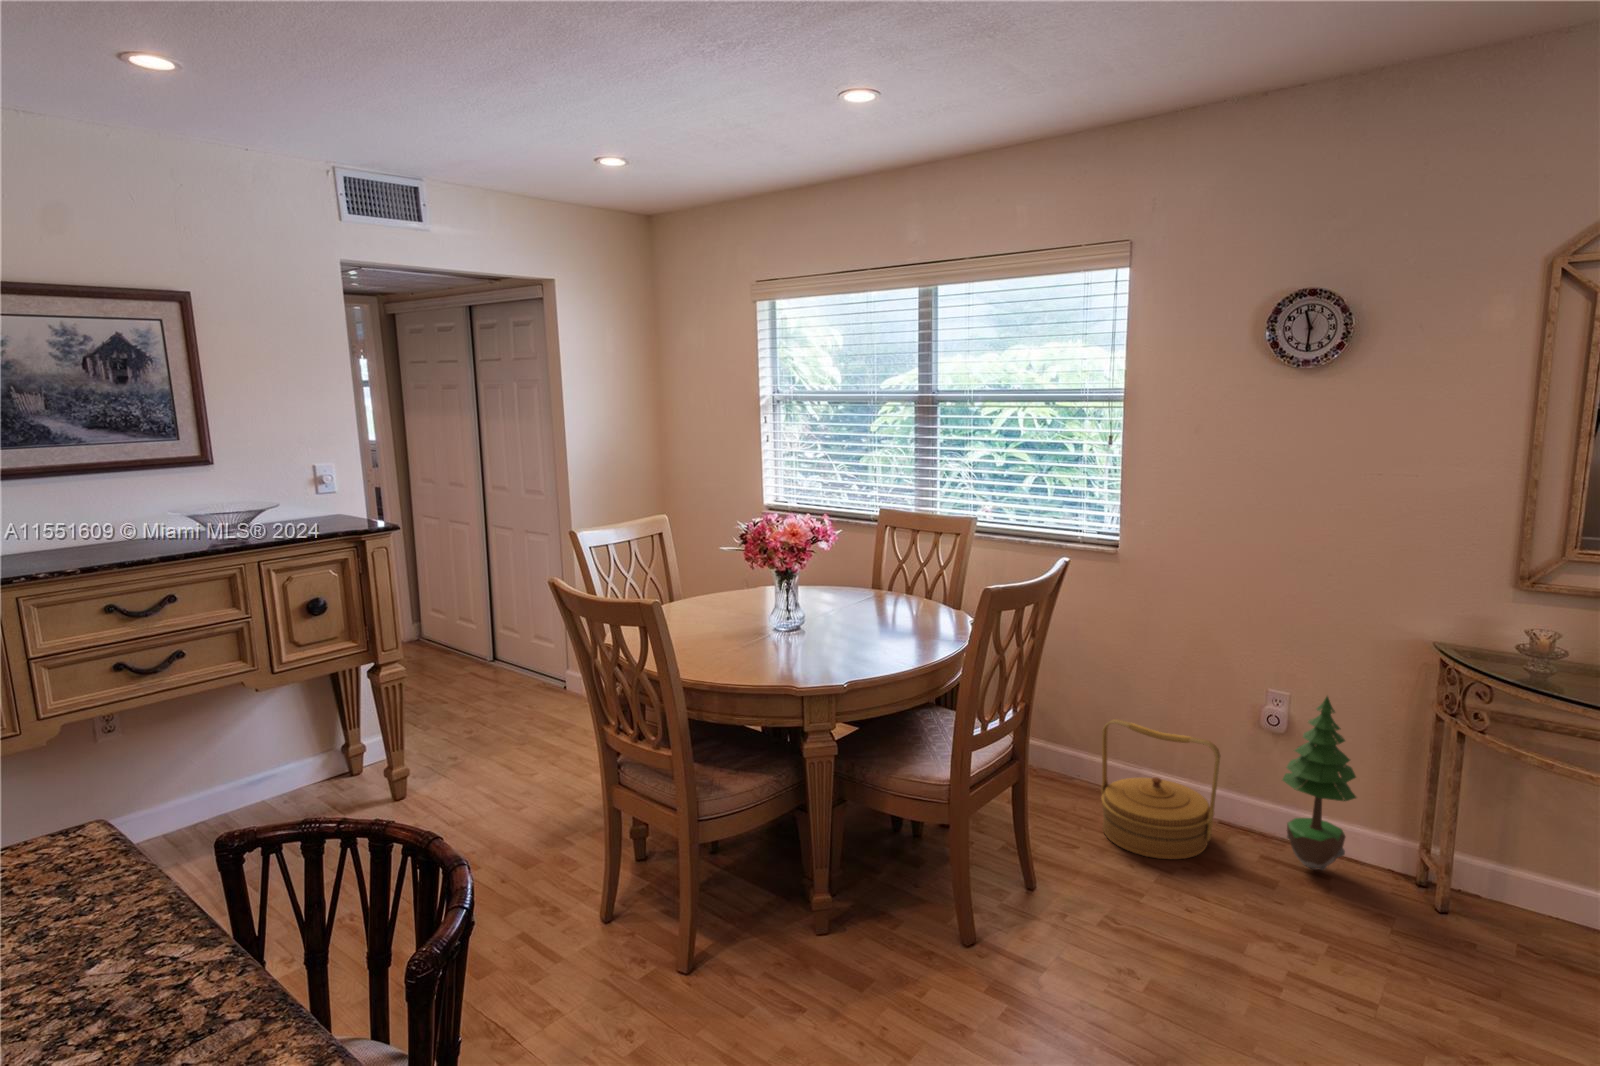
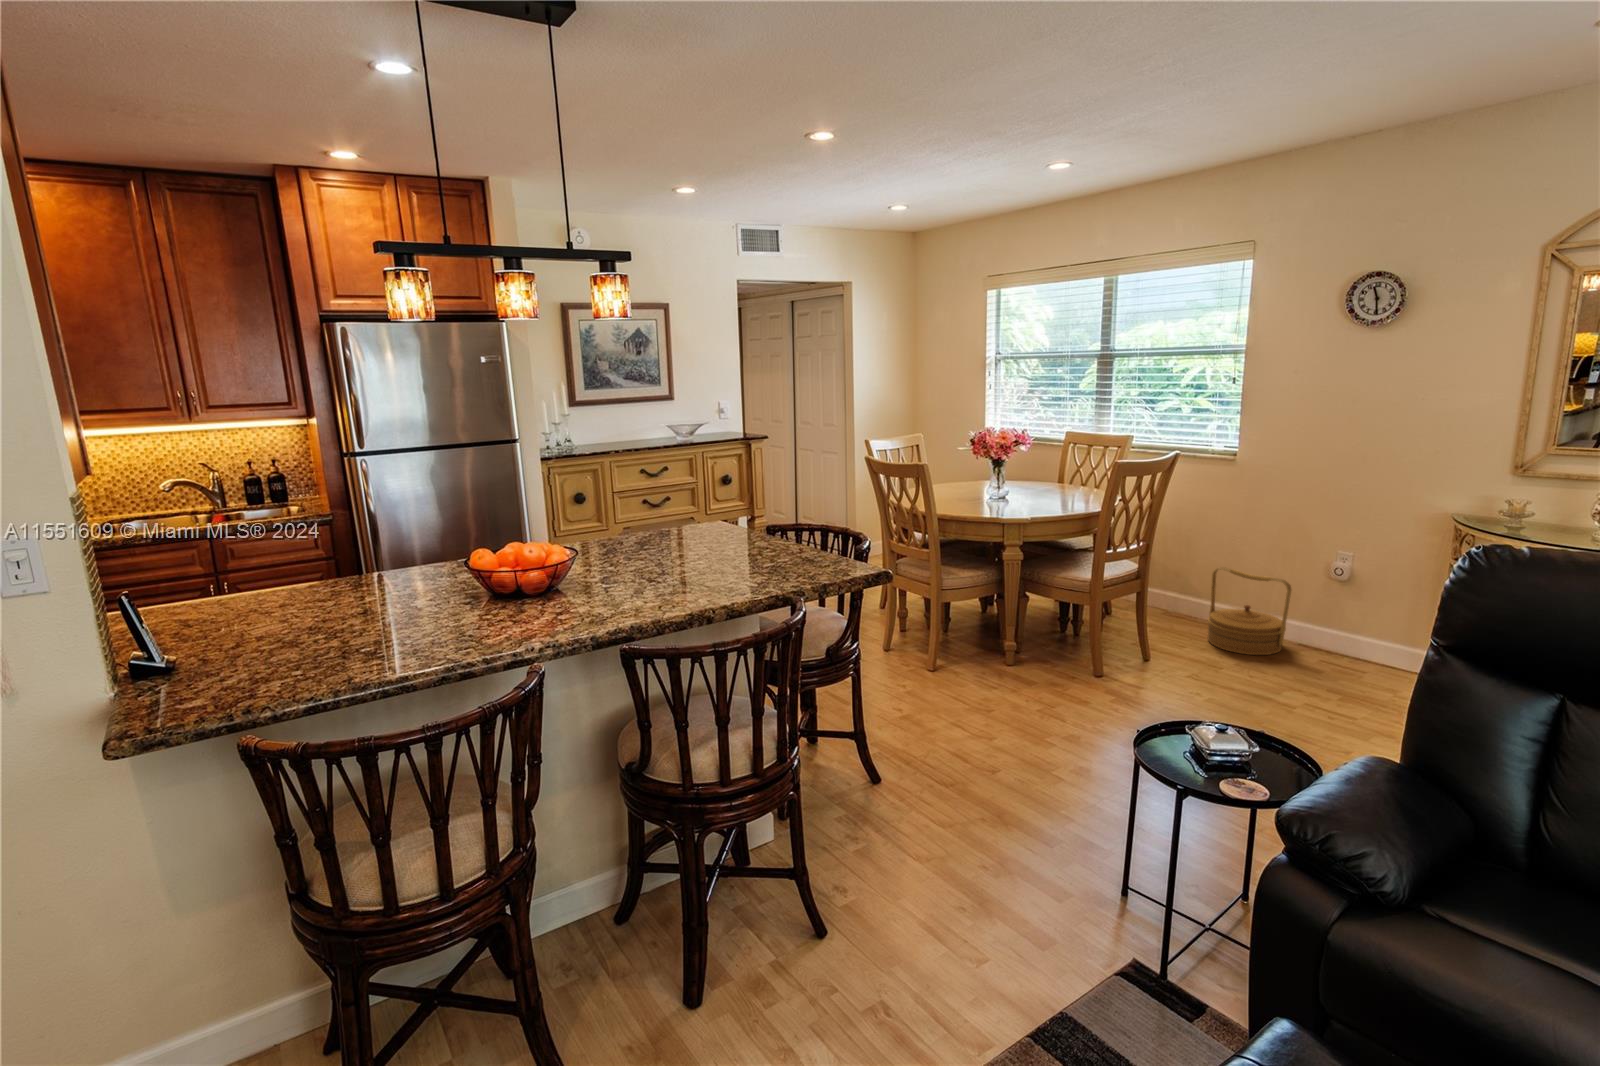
potted tree: present [1283,696,1356,870] -> none [1333,549,1387,667]

